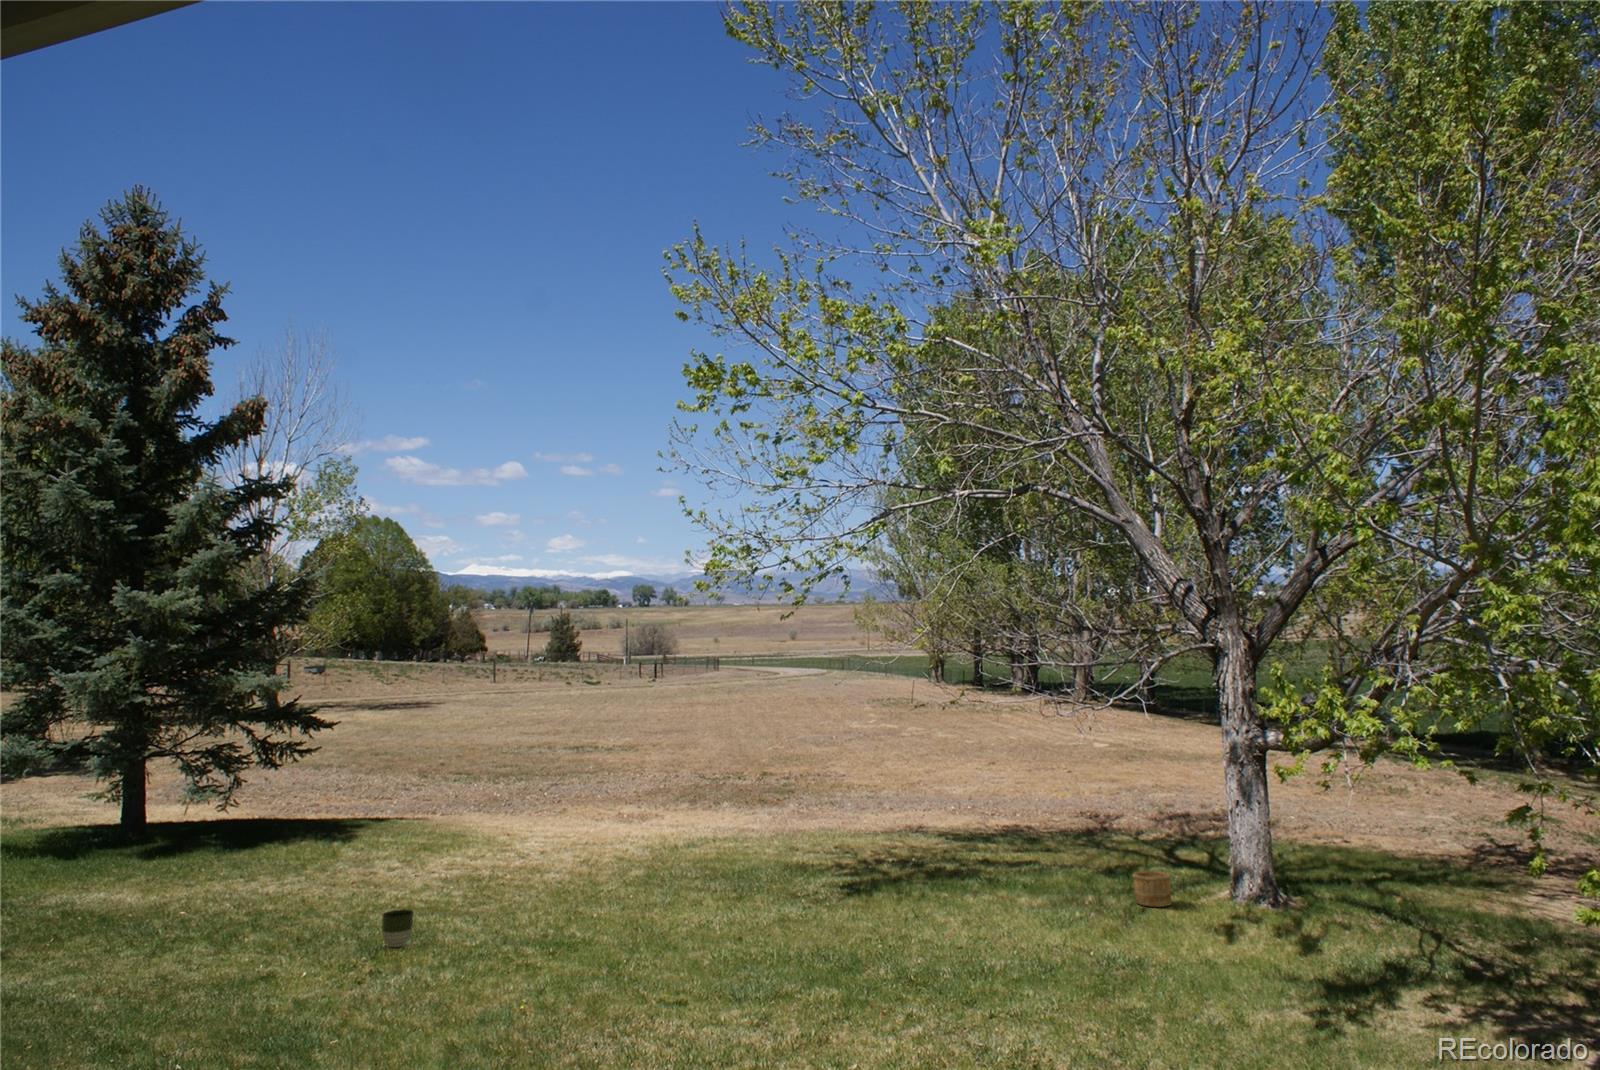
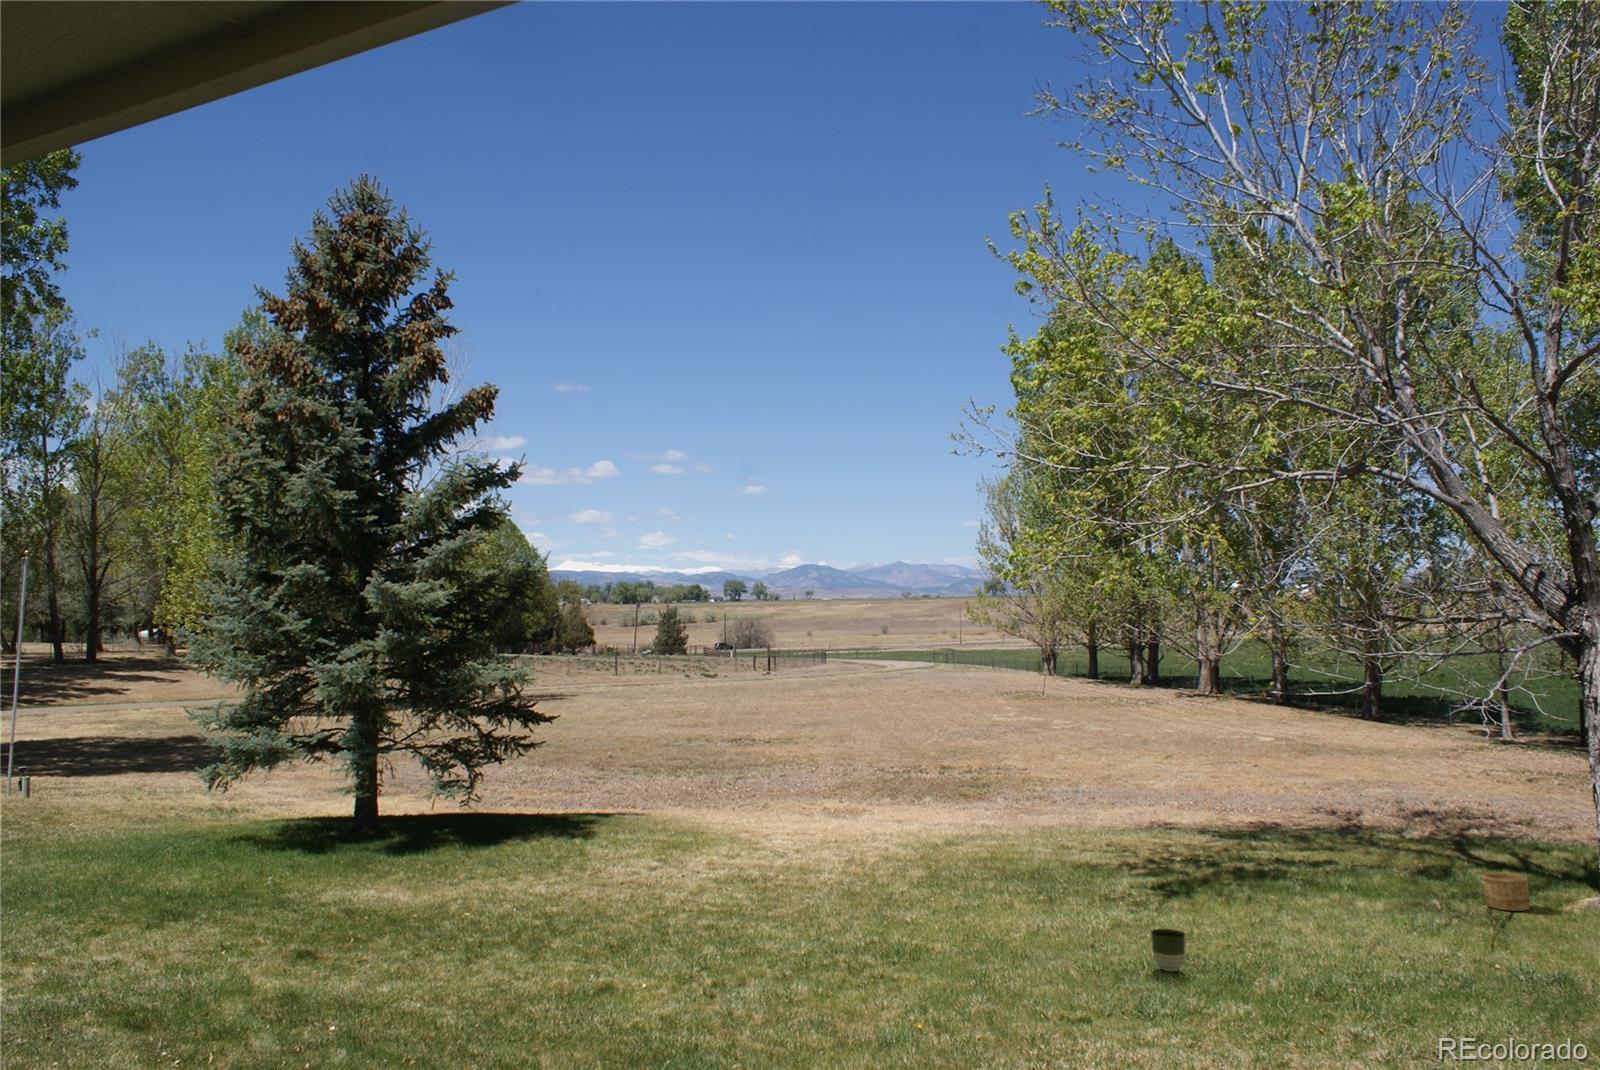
planter: present [382,909,414,947] -> present [1151,929,1186,972]

